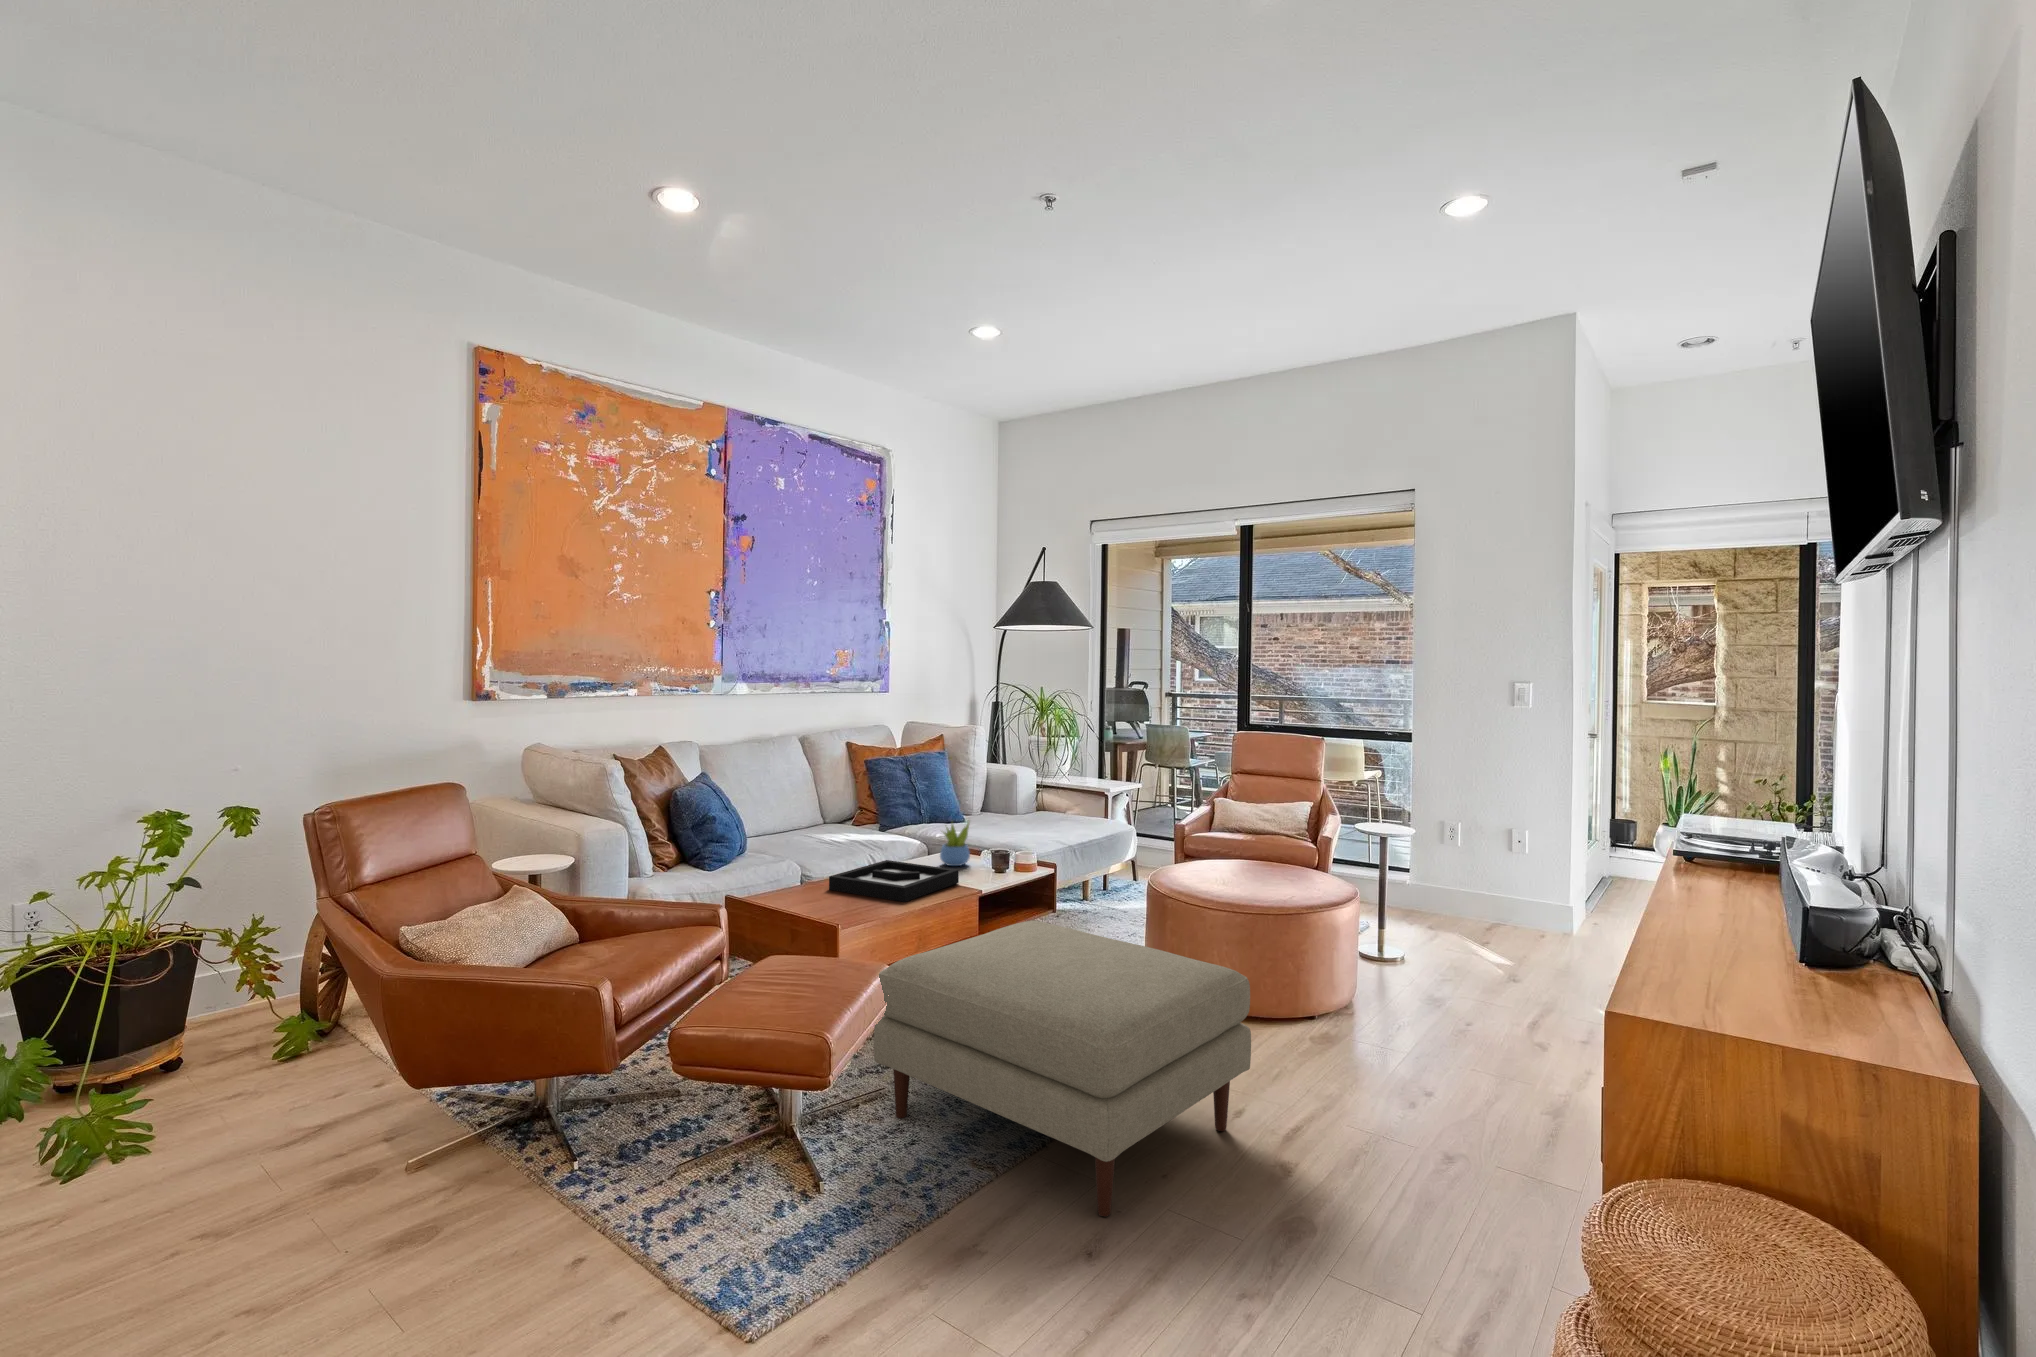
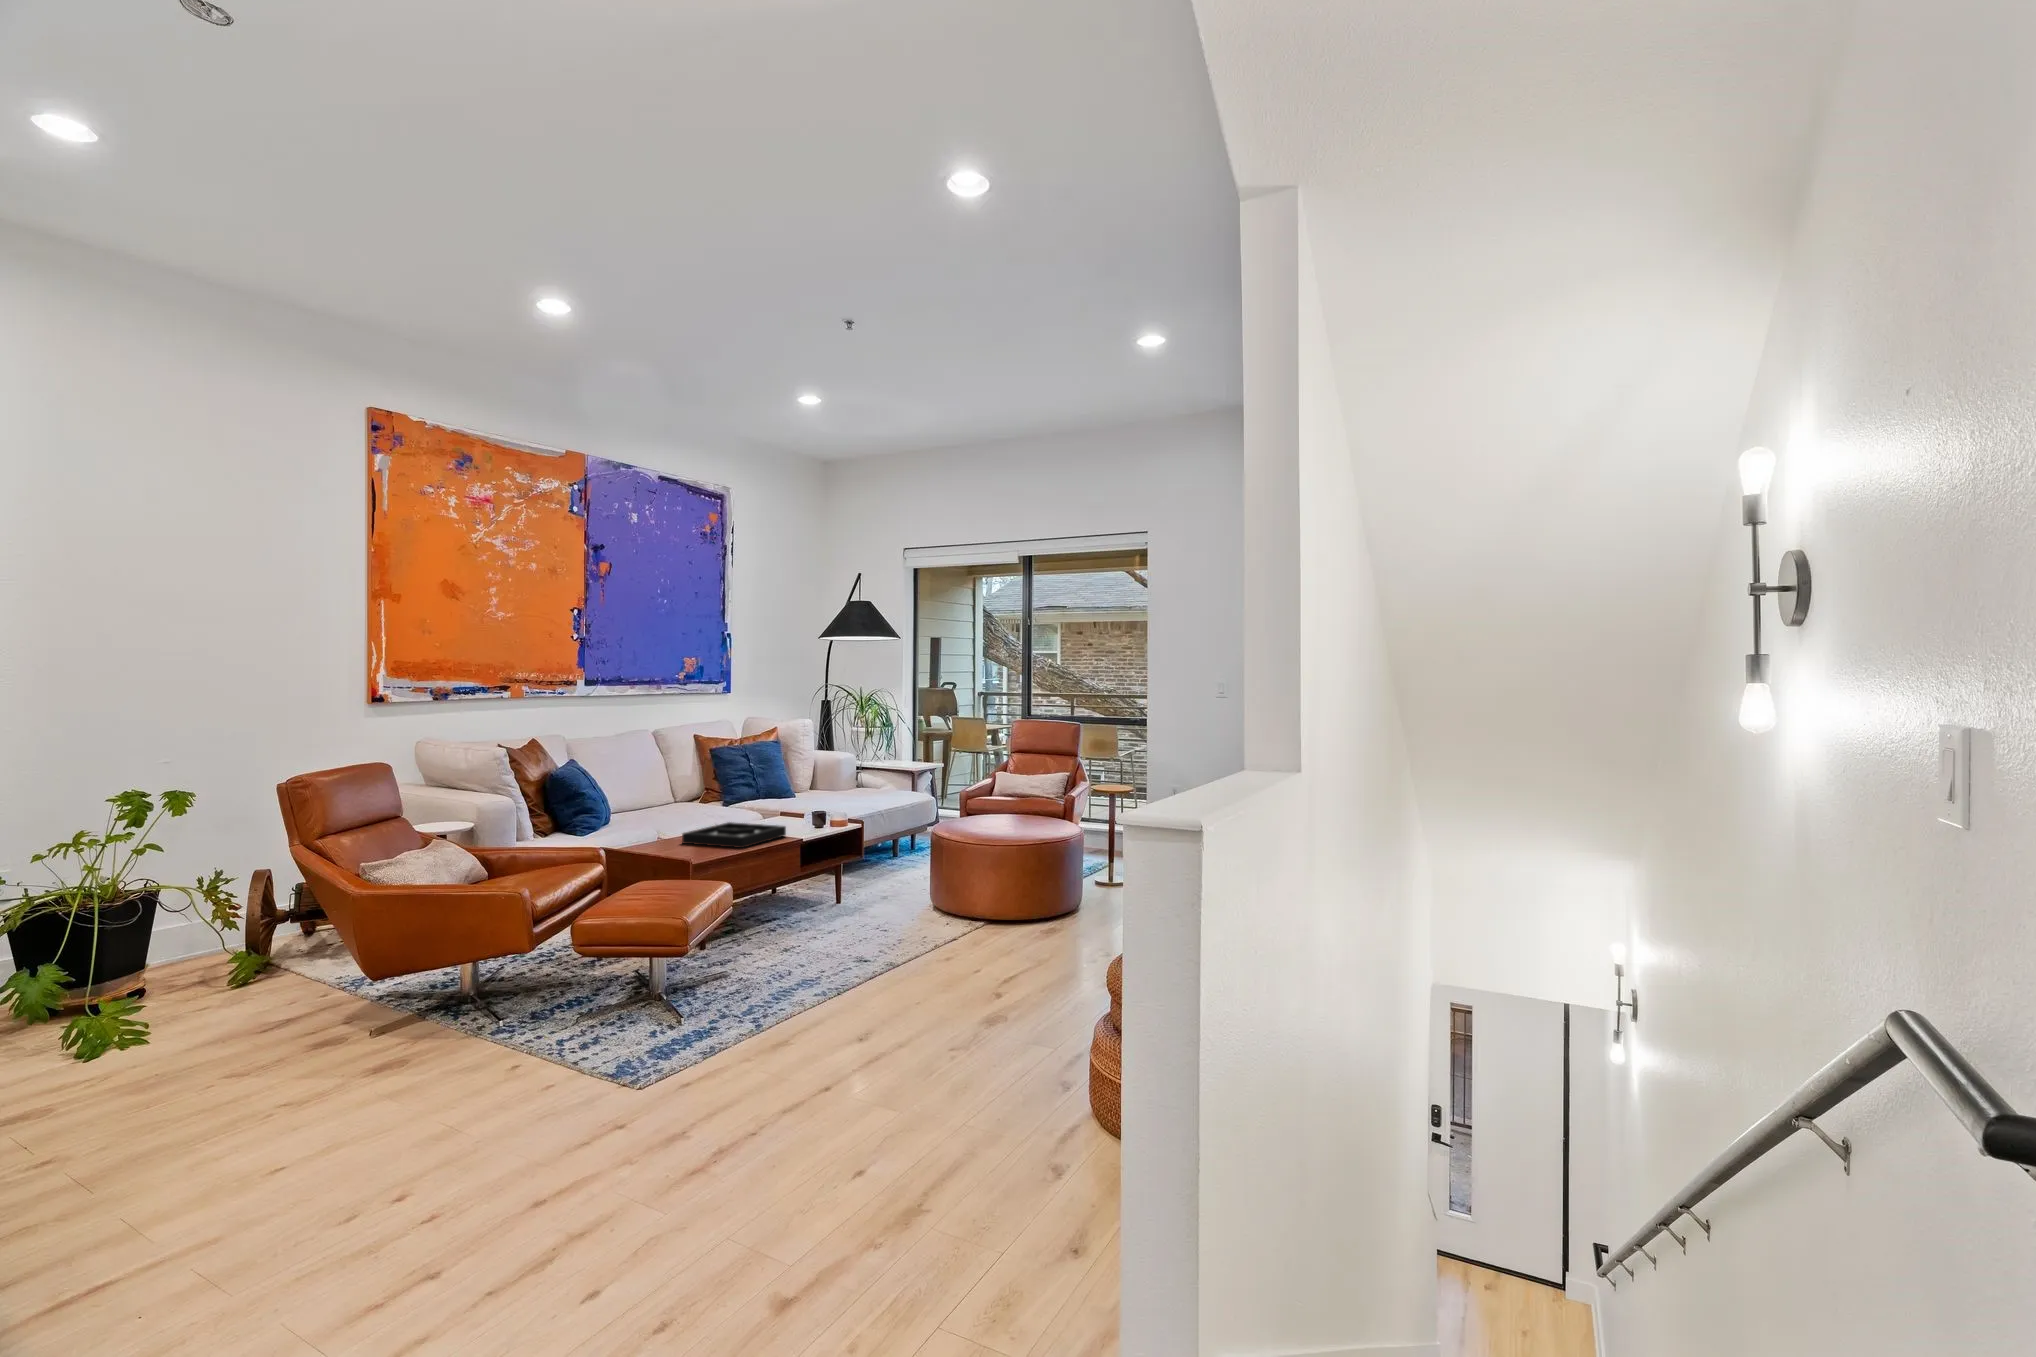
succulent plant: present [940,823,970,866] -> none [772,789,797,827]
ottoman: present [874,921,1251,1216] -> none [719,853,984,1023]

